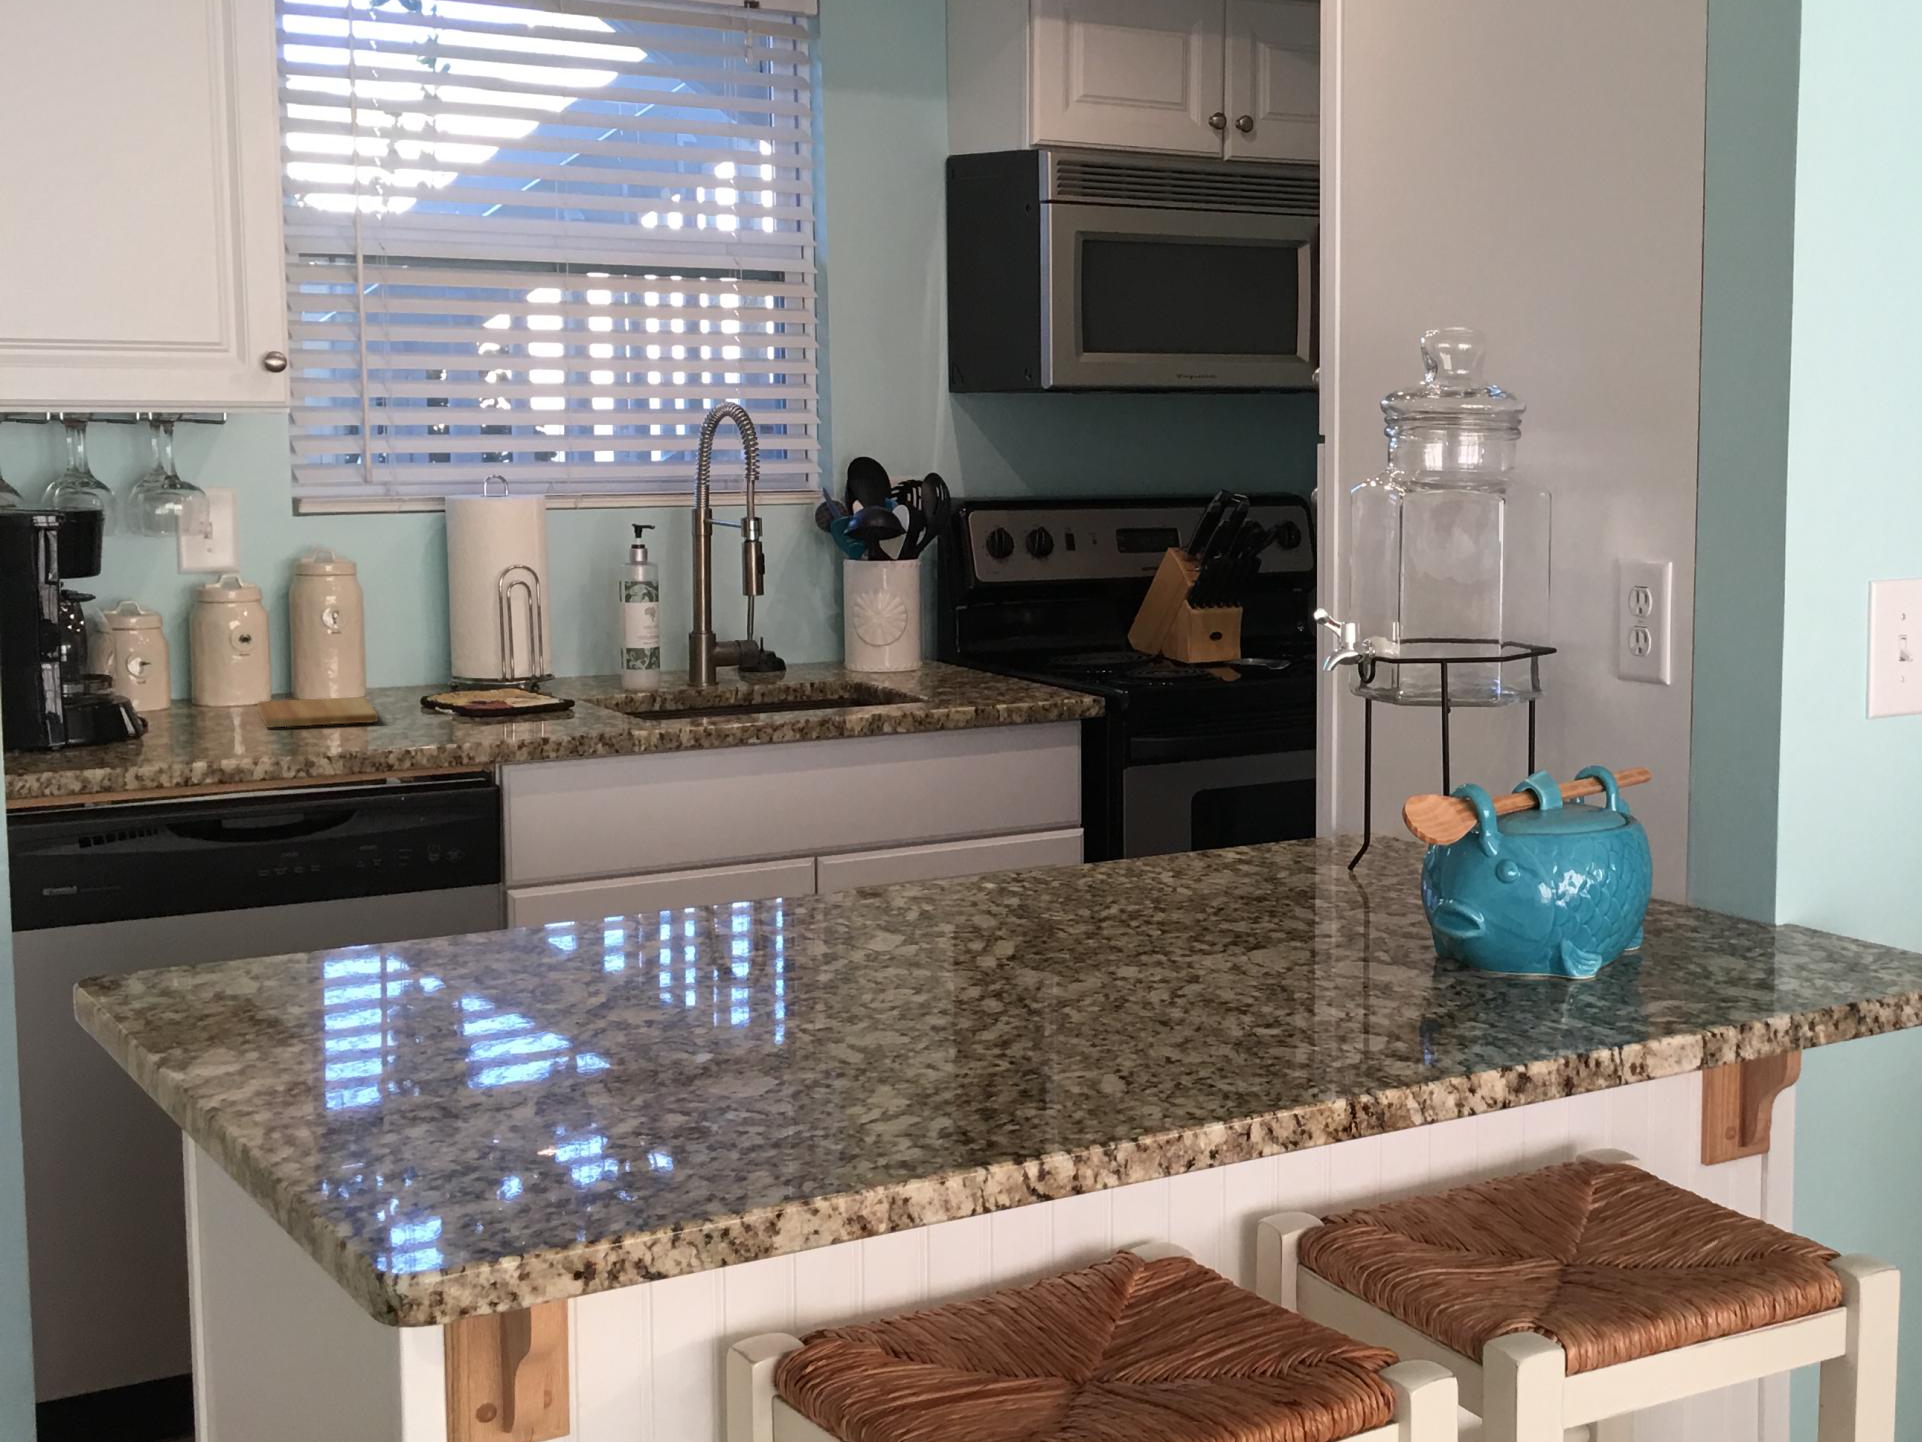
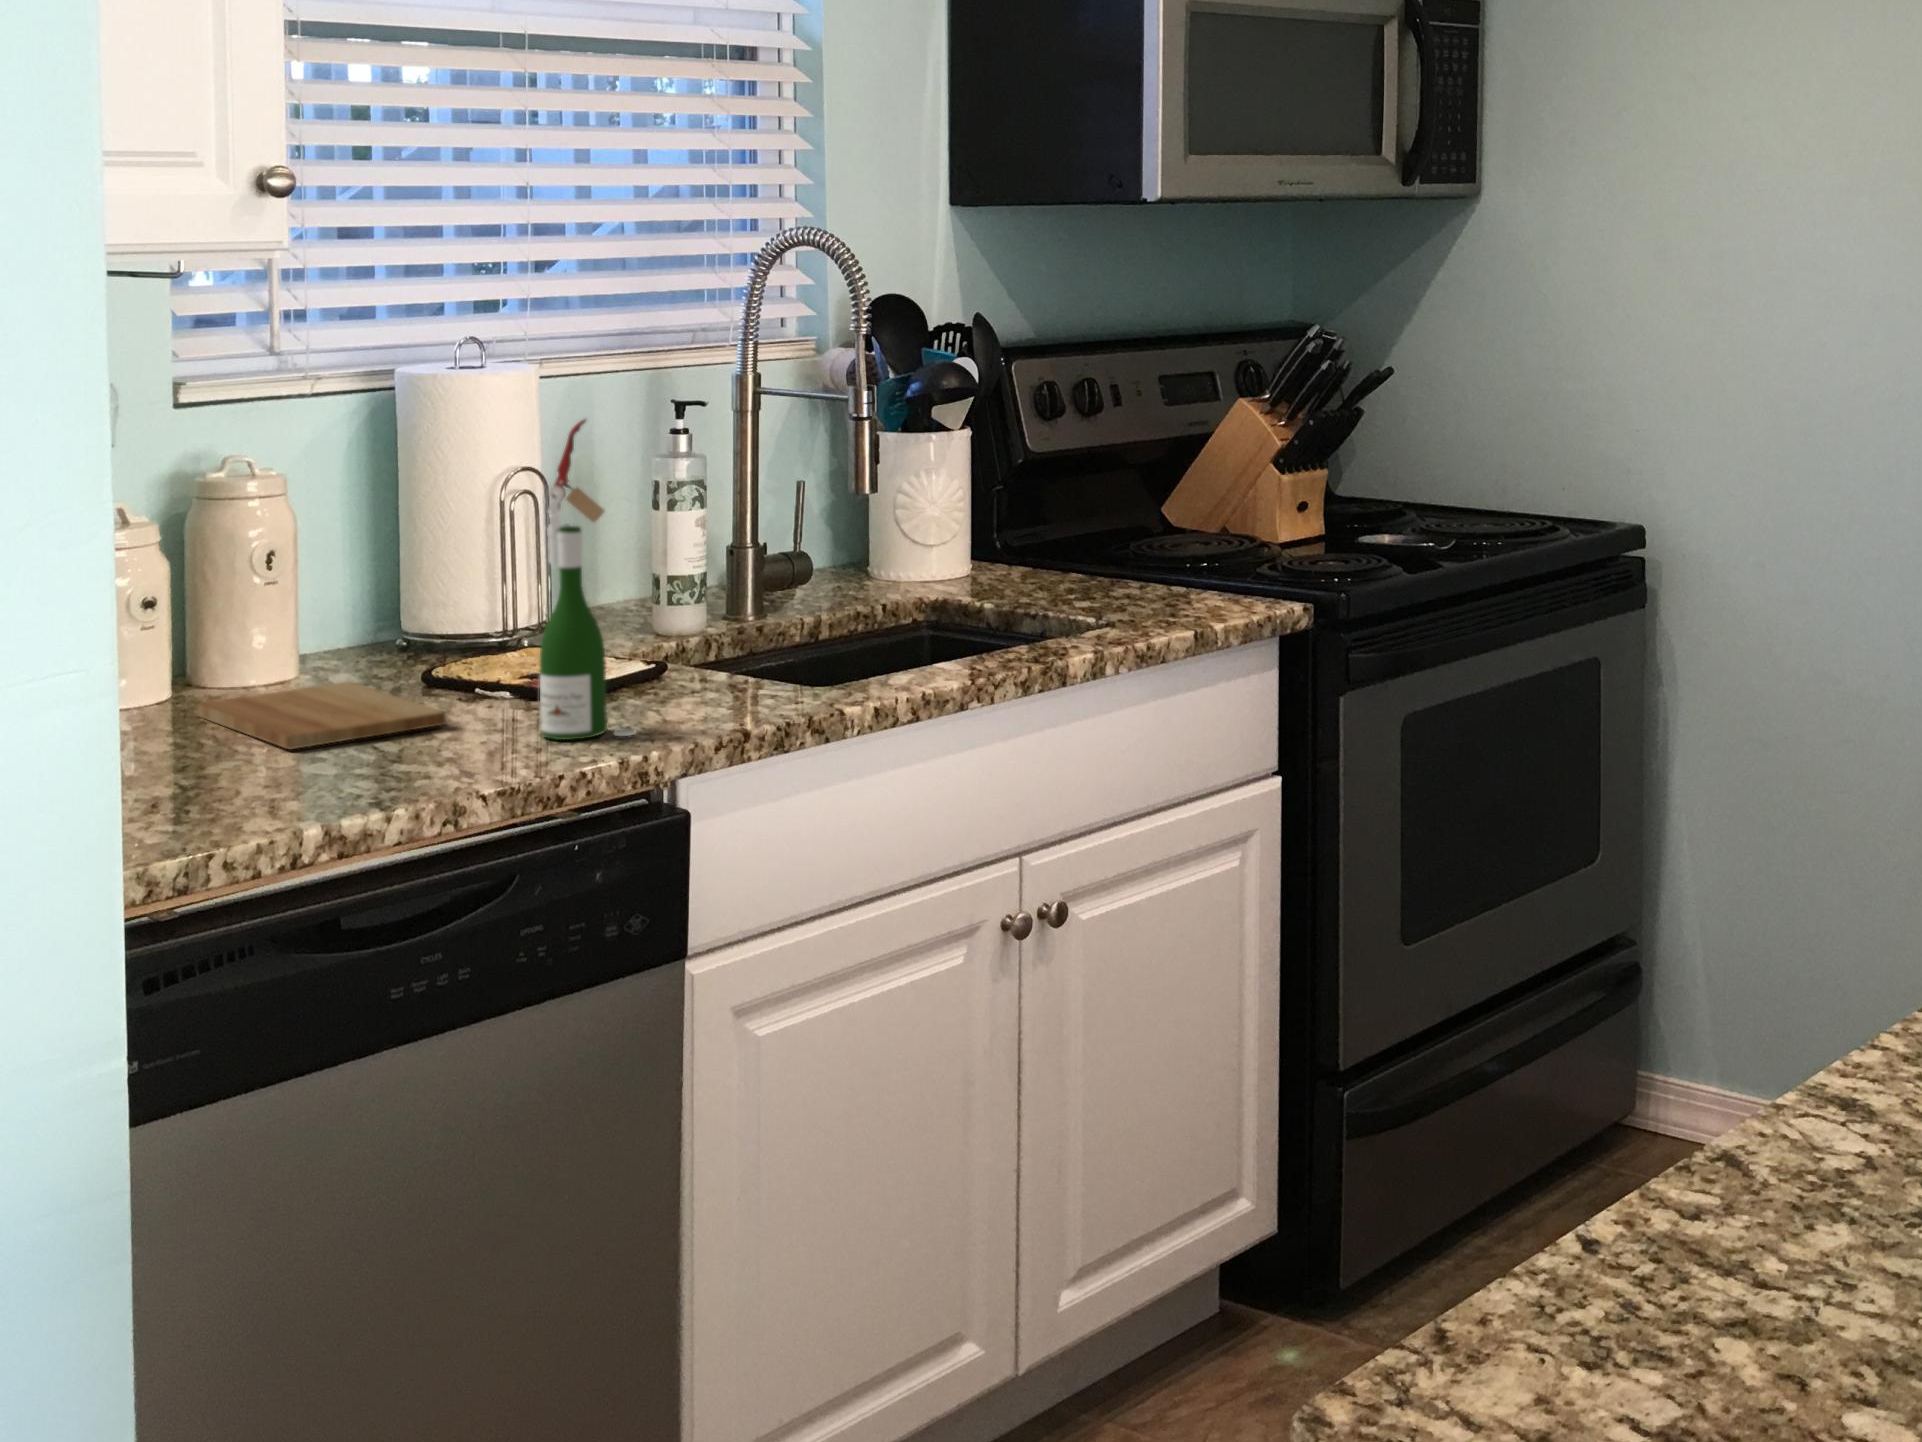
wine bottle: none [417,524,475,735] -> present [540,419,636,740]

